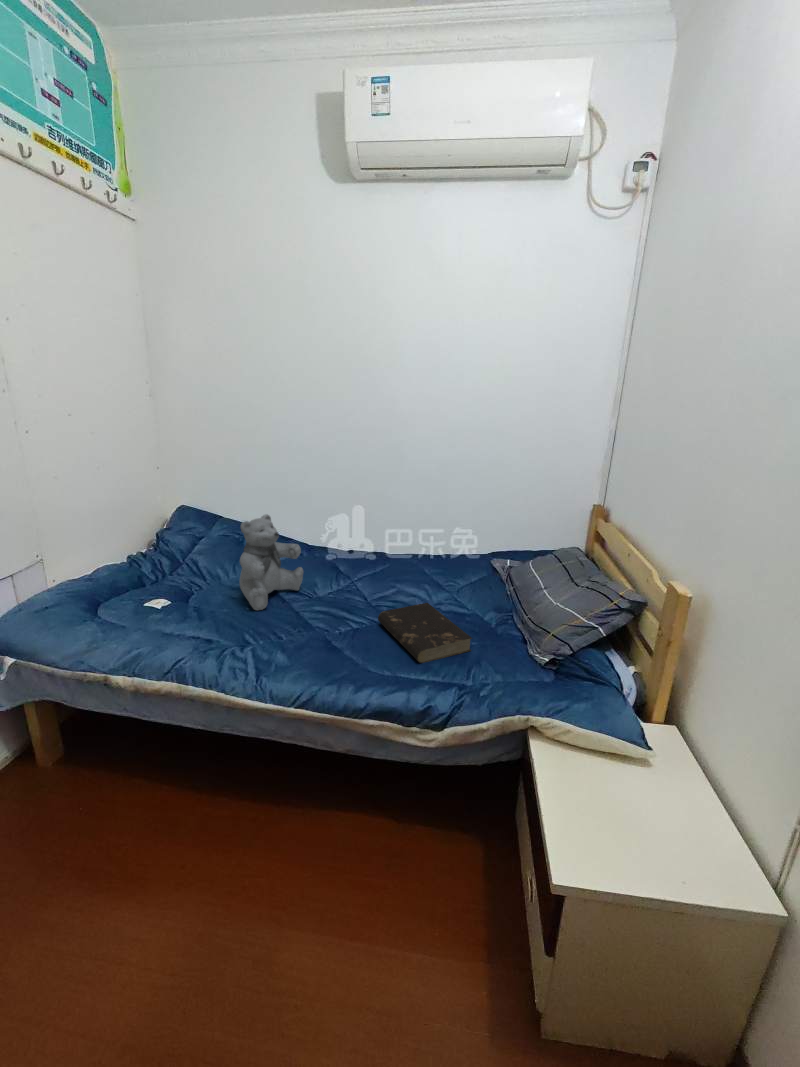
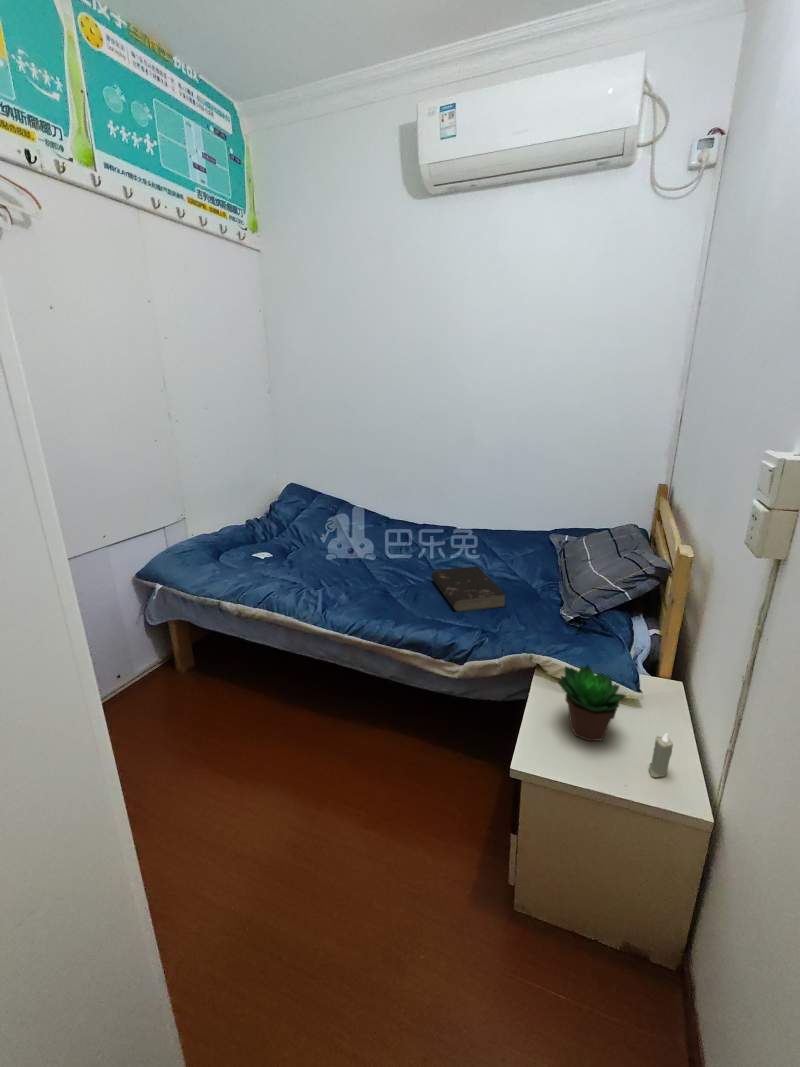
teddy bear: present [240,514,303,610] -> none [324,487,378,565]
succulent plant: none [578,727,657,820] -> present [558,665,626,741]
candle: none [688,807,719,858] -> present [649,734,673,777]

